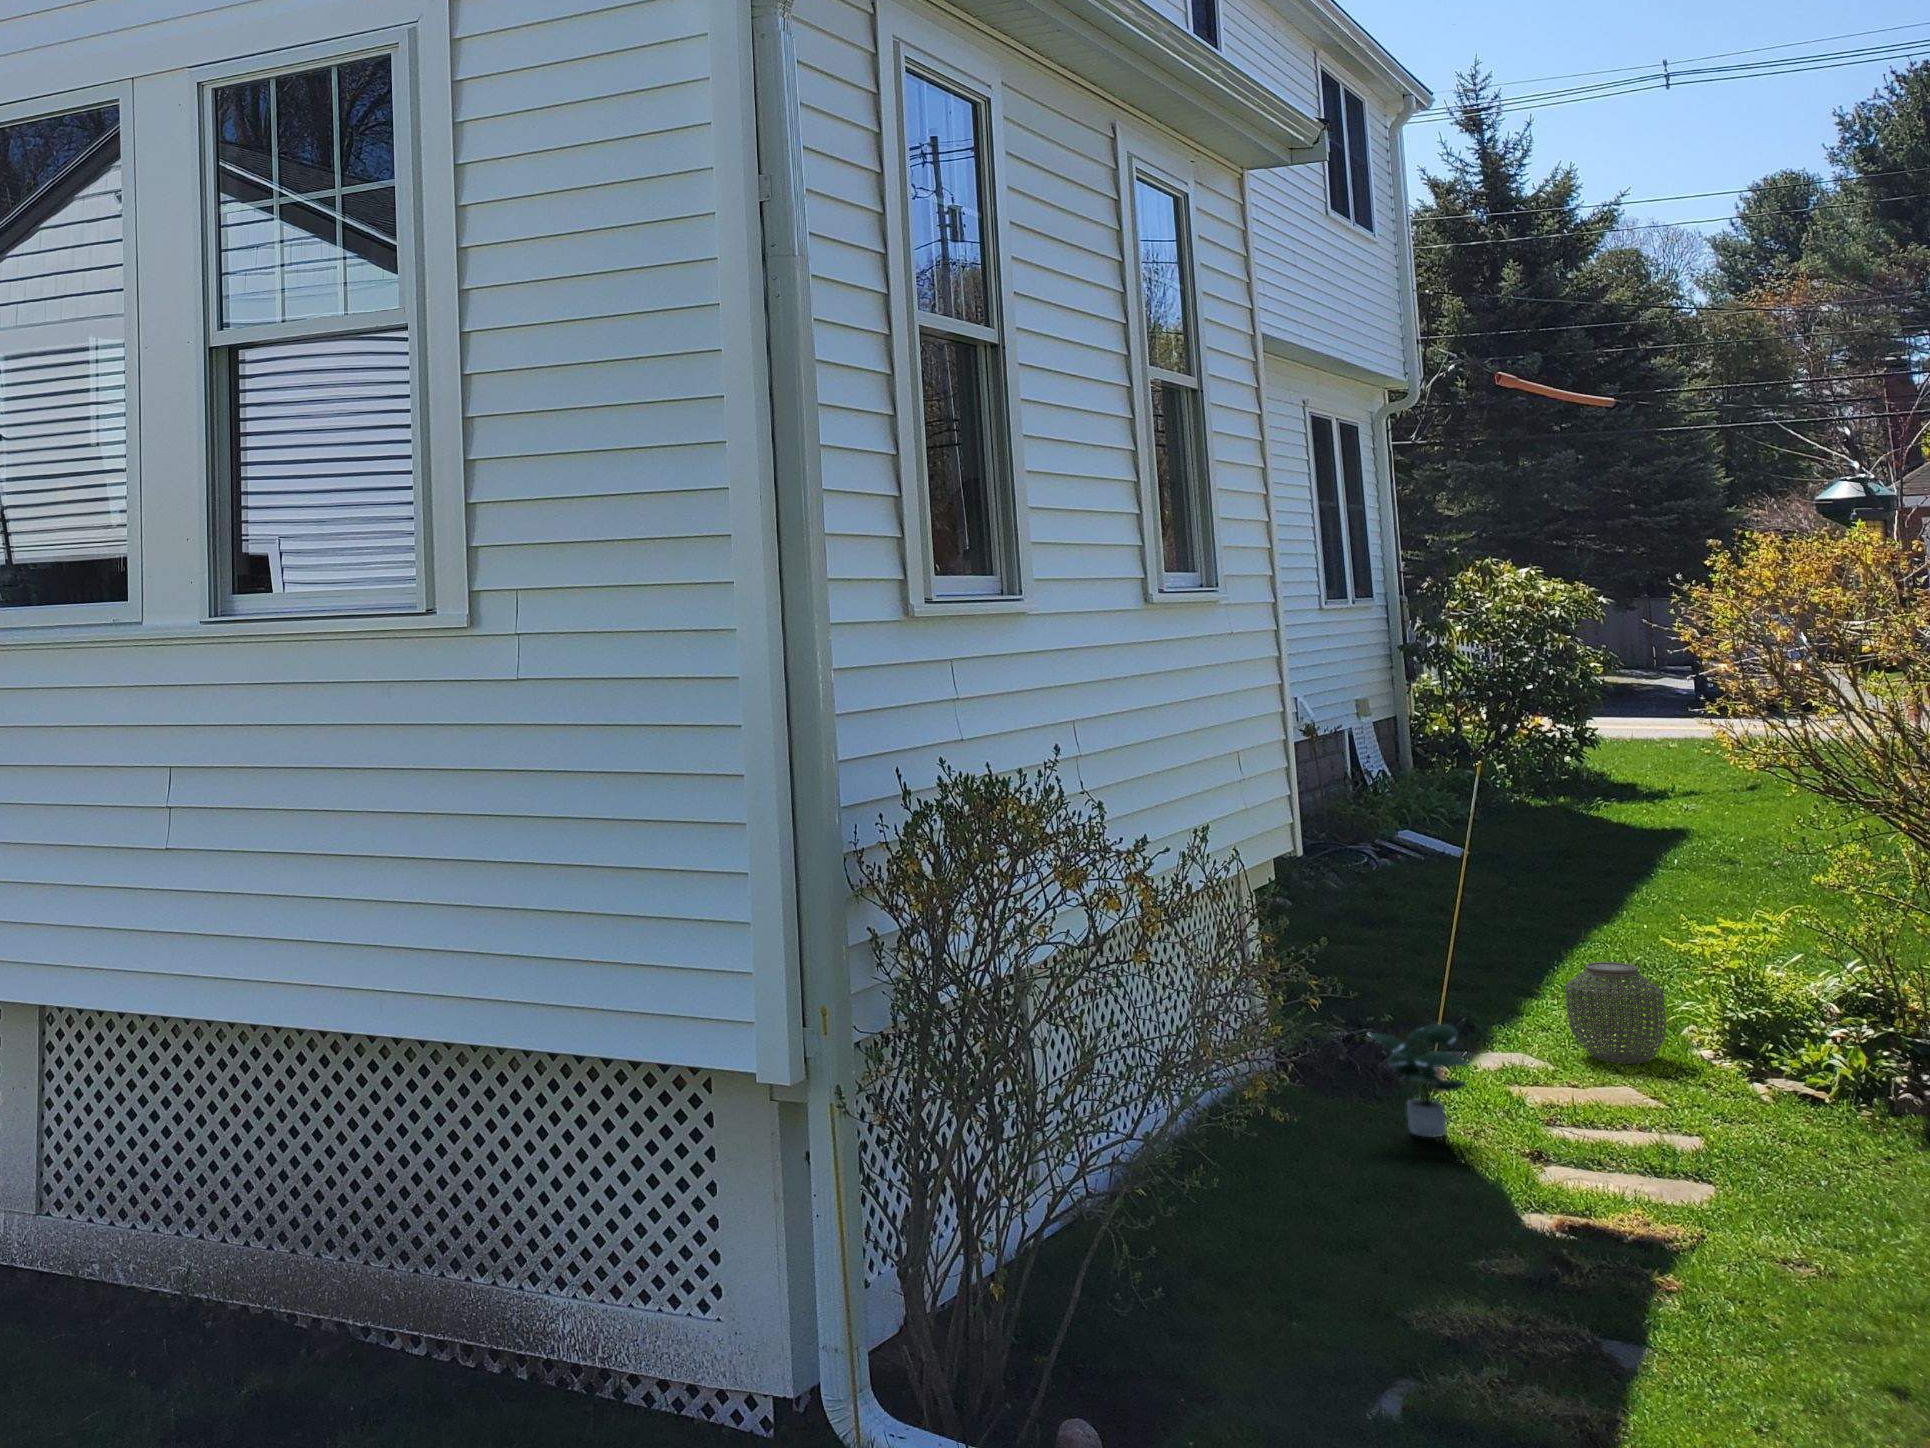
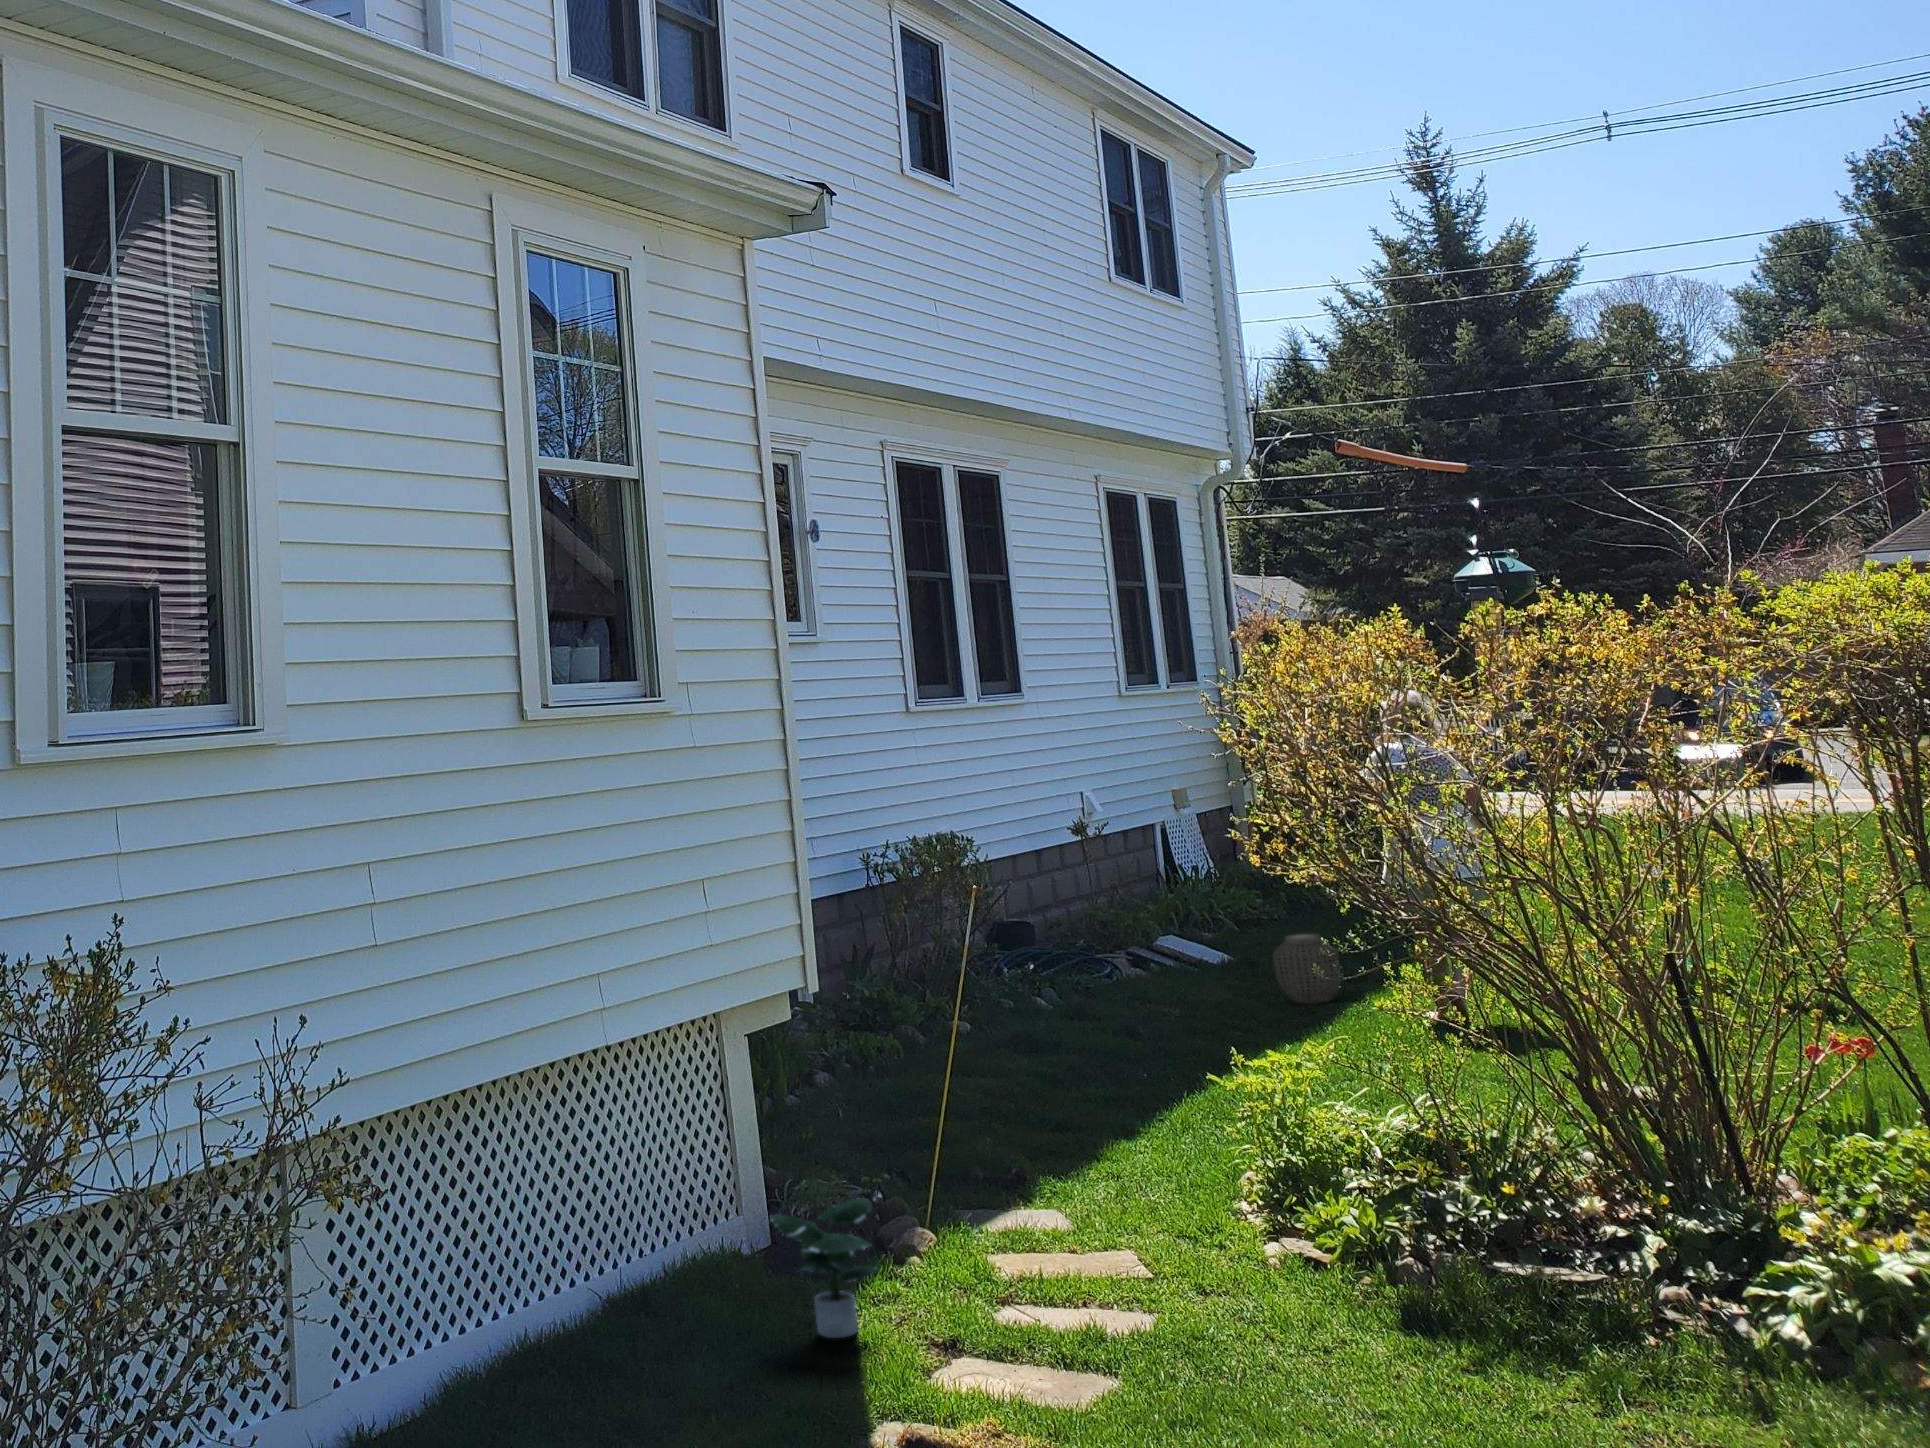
woven basket: present [1565,962,1666,1064] -> present [1273,934,1341,1003]

